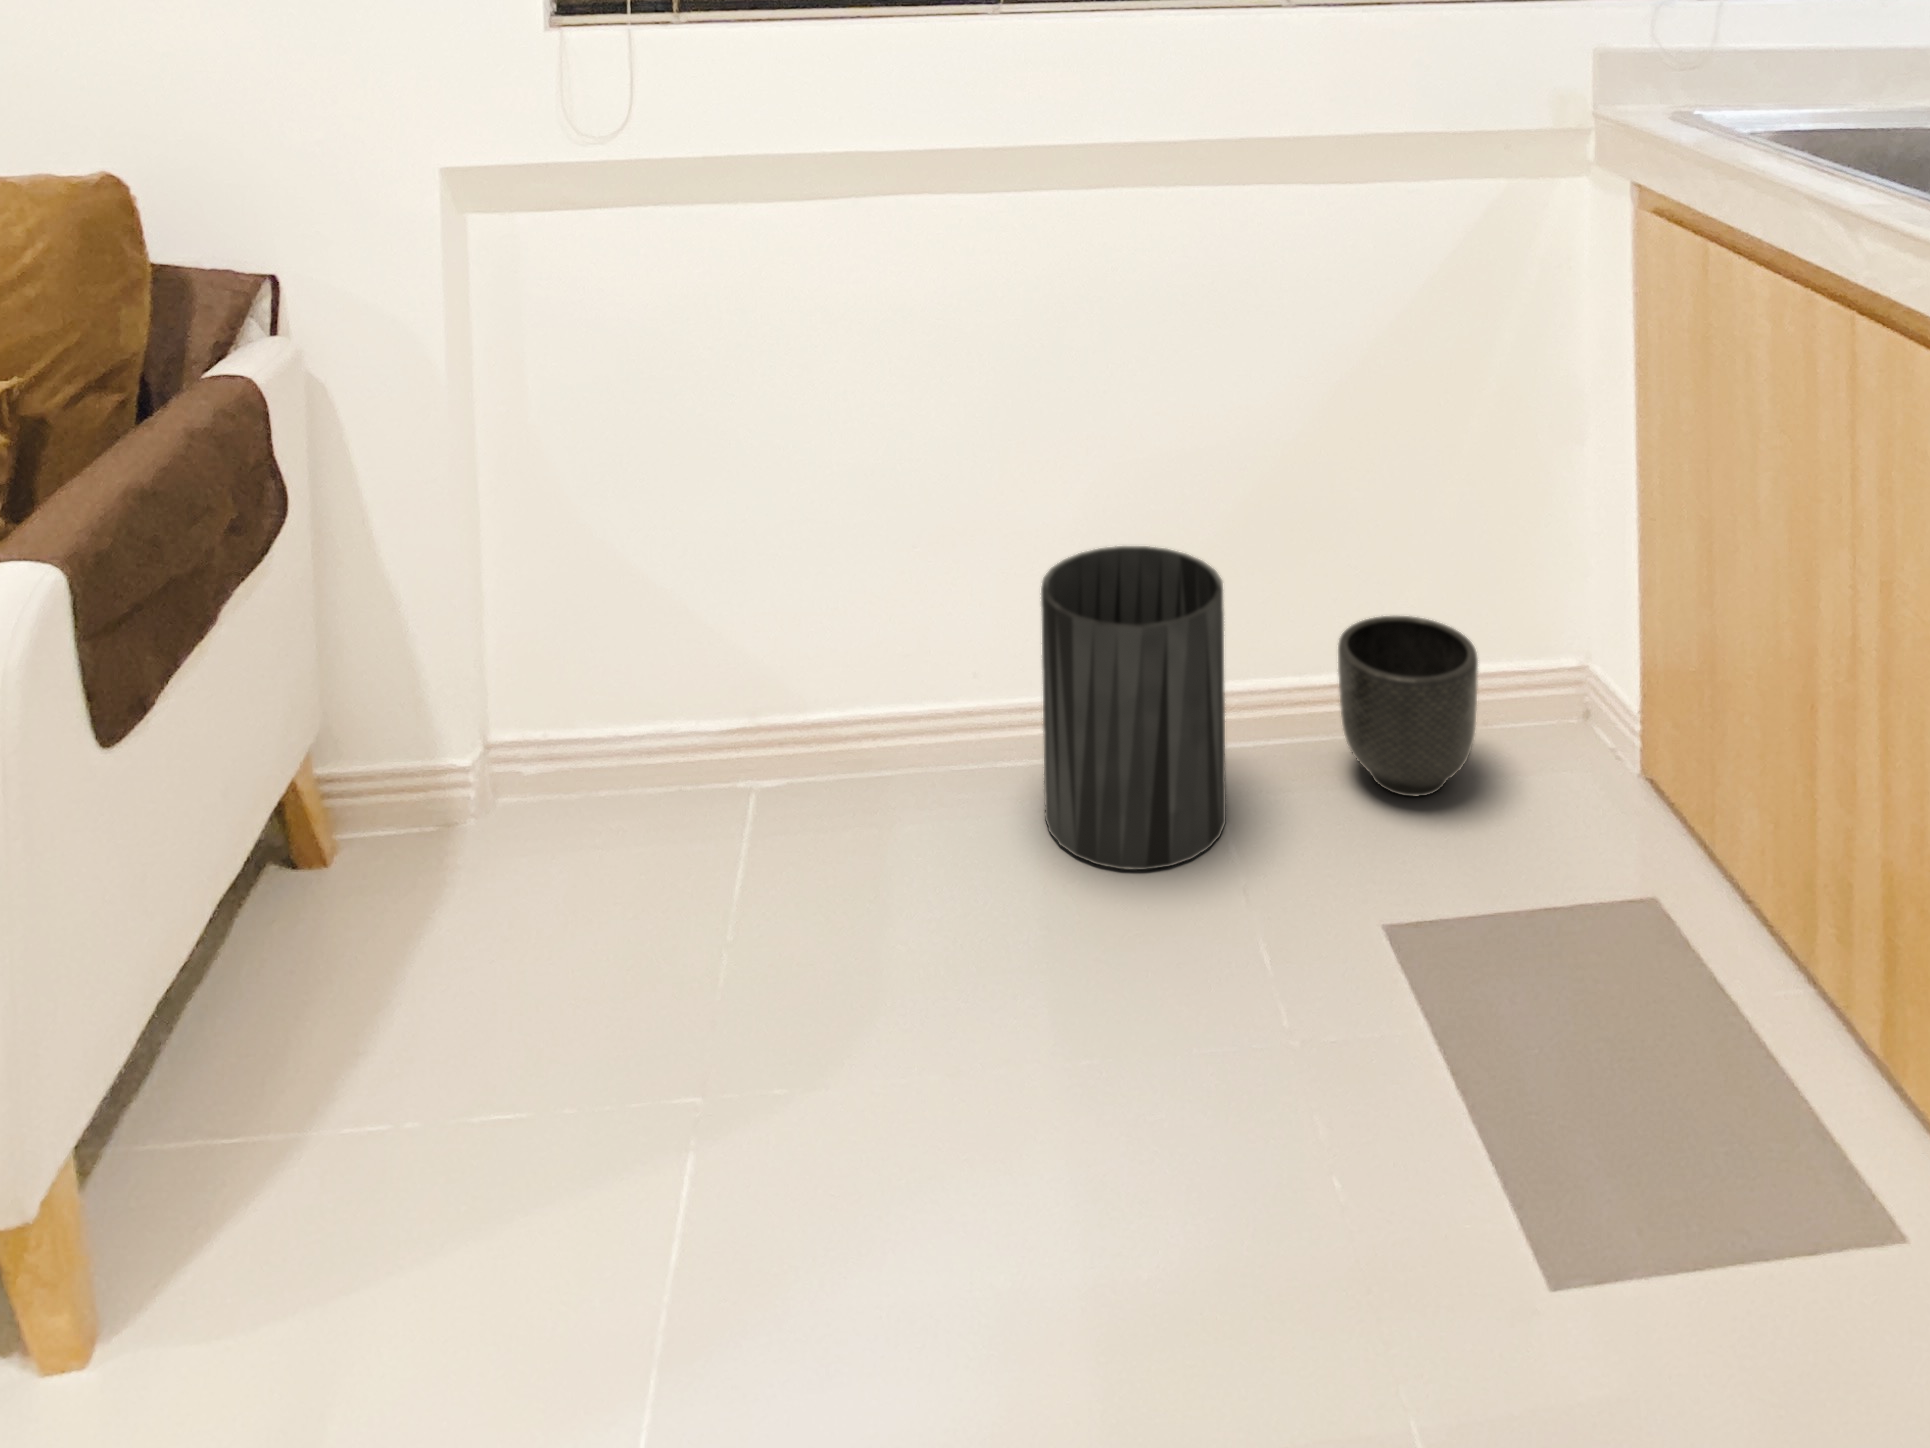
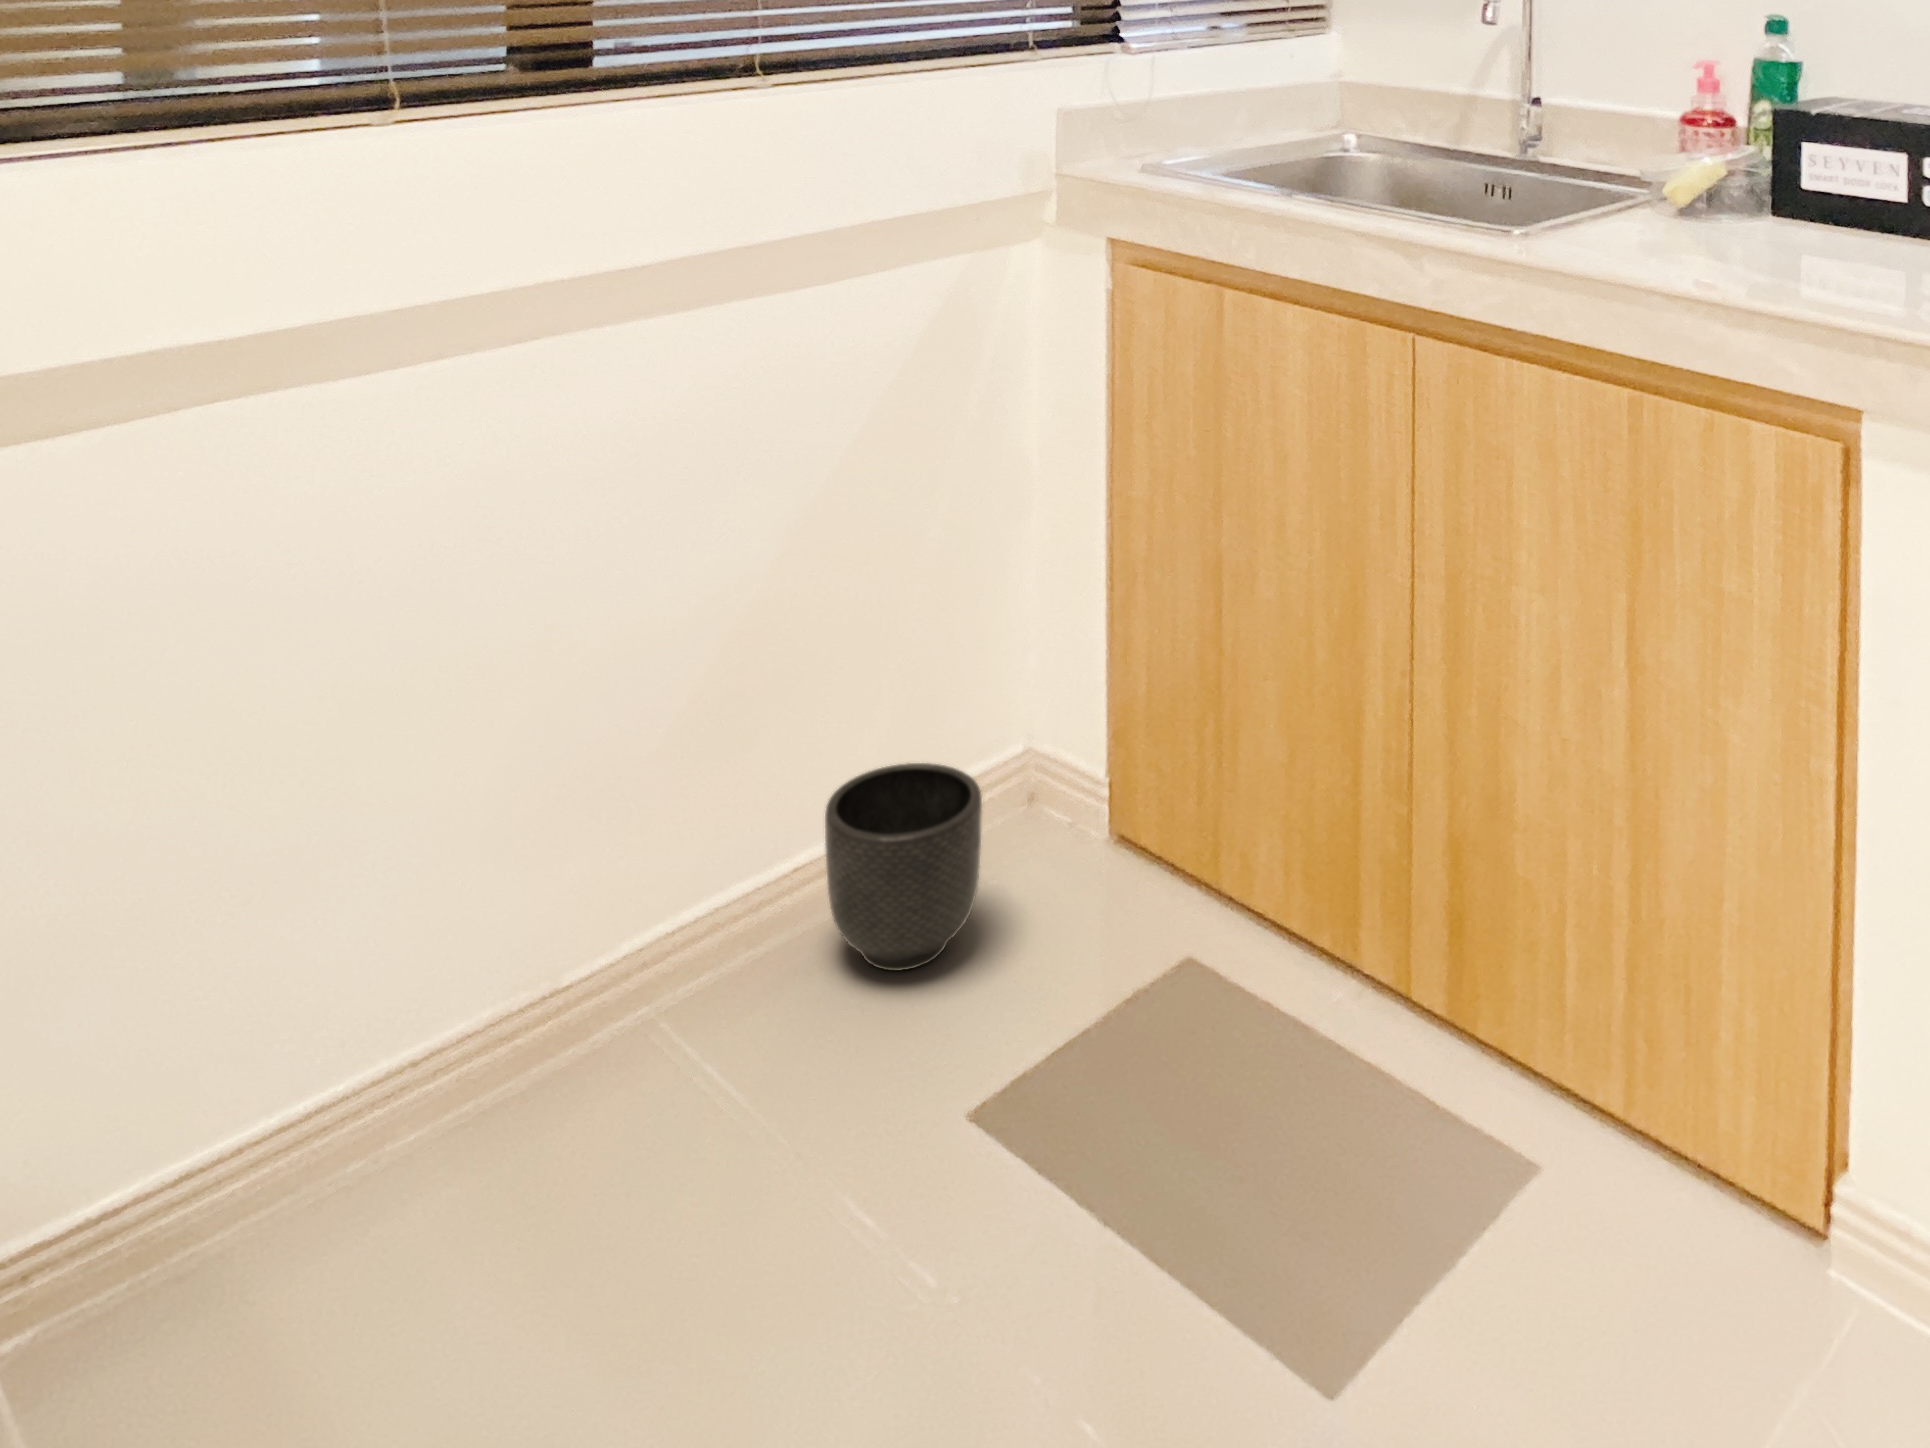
trash can: present [1041,546,1226,870] -> none [493,773,740,1211]

